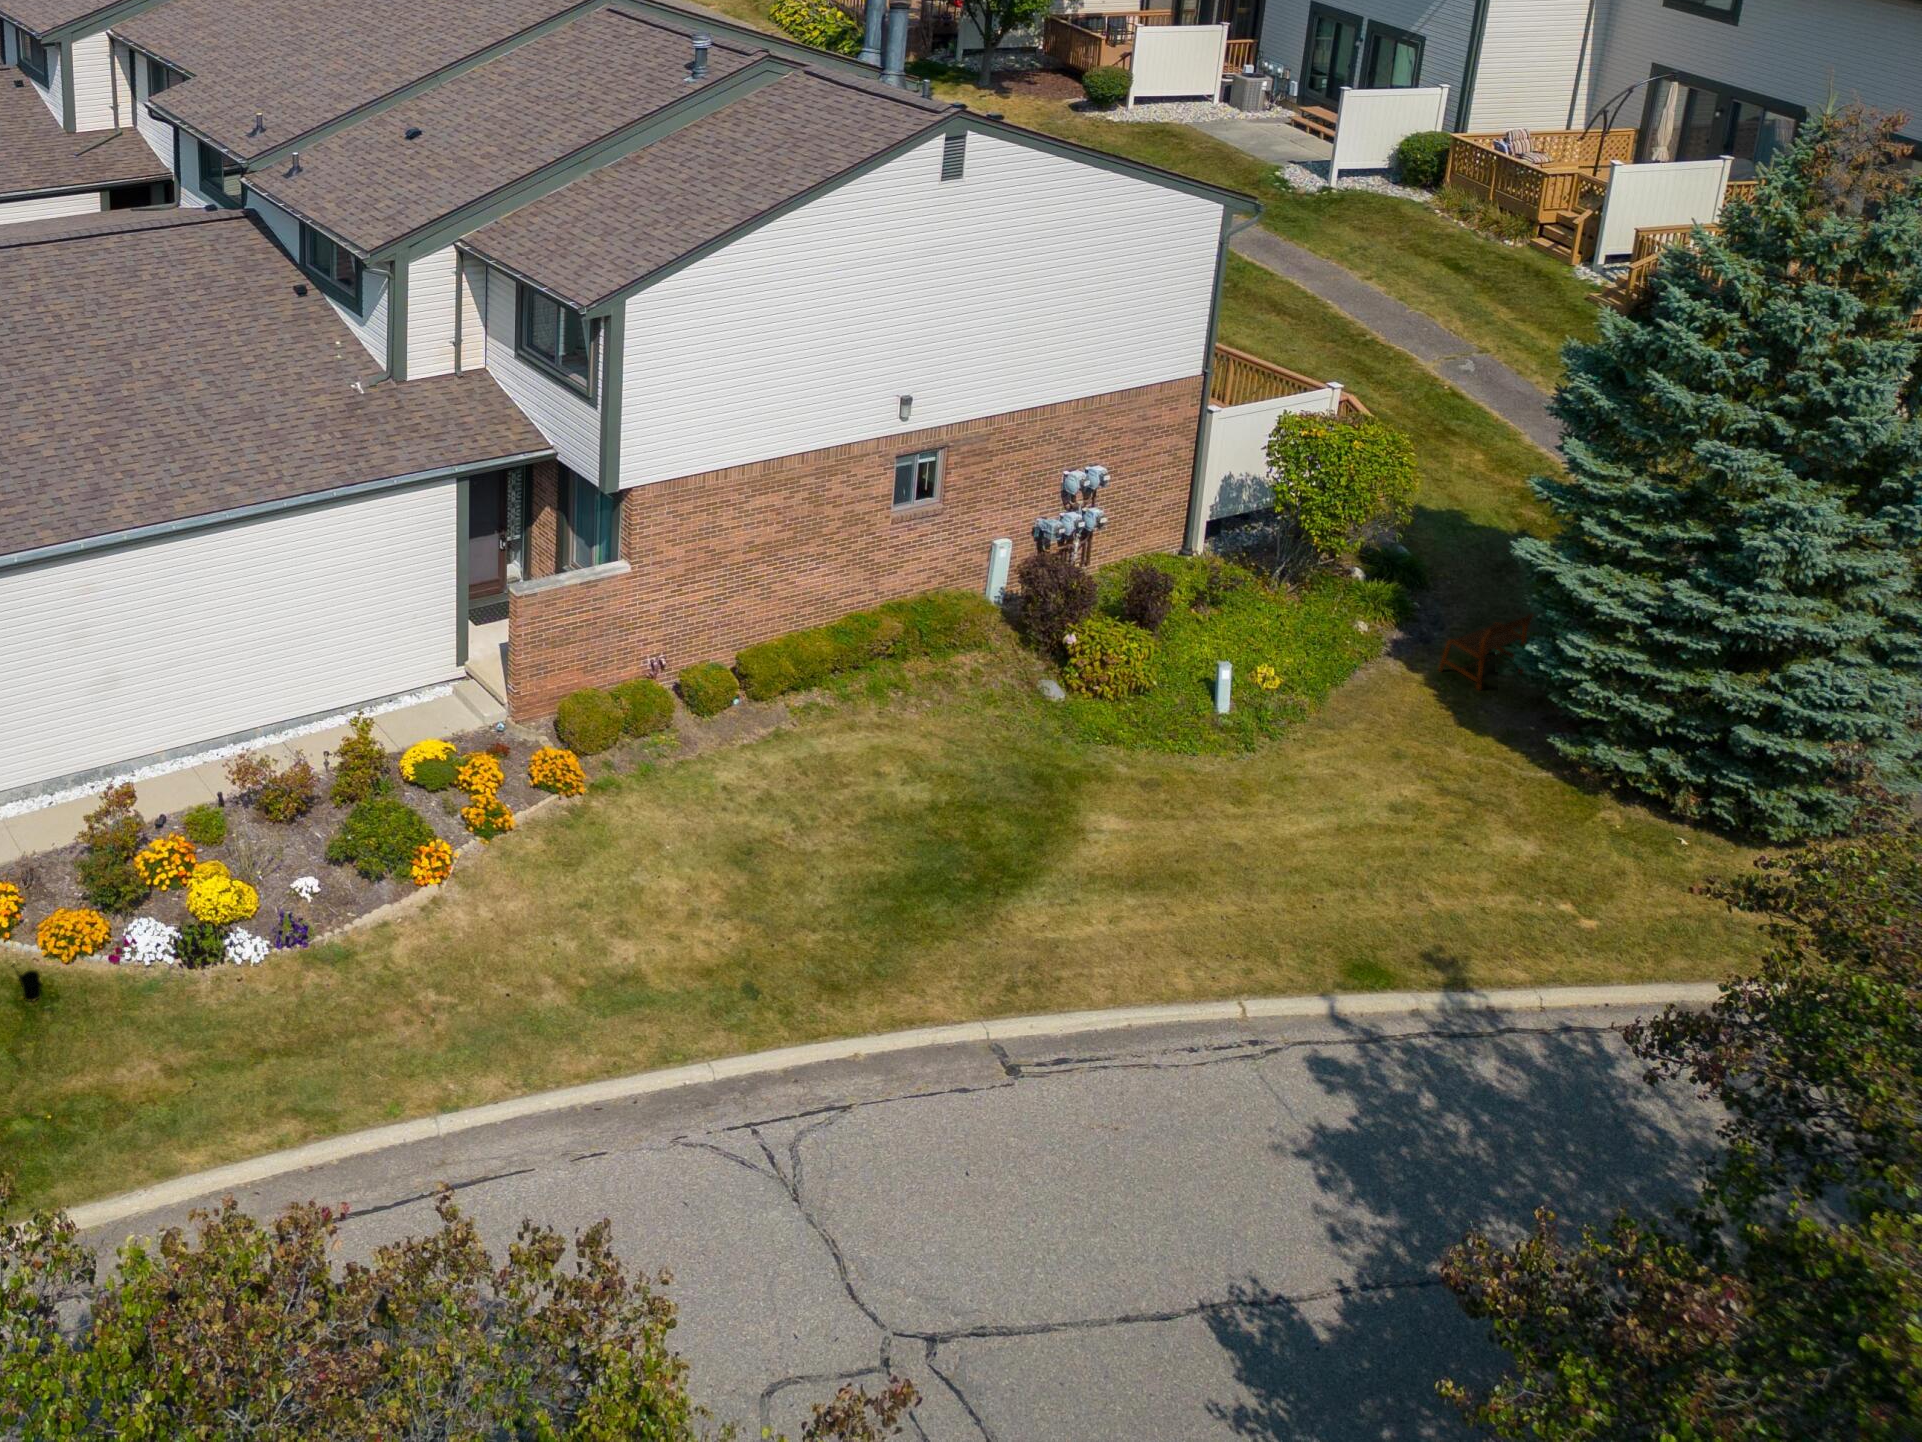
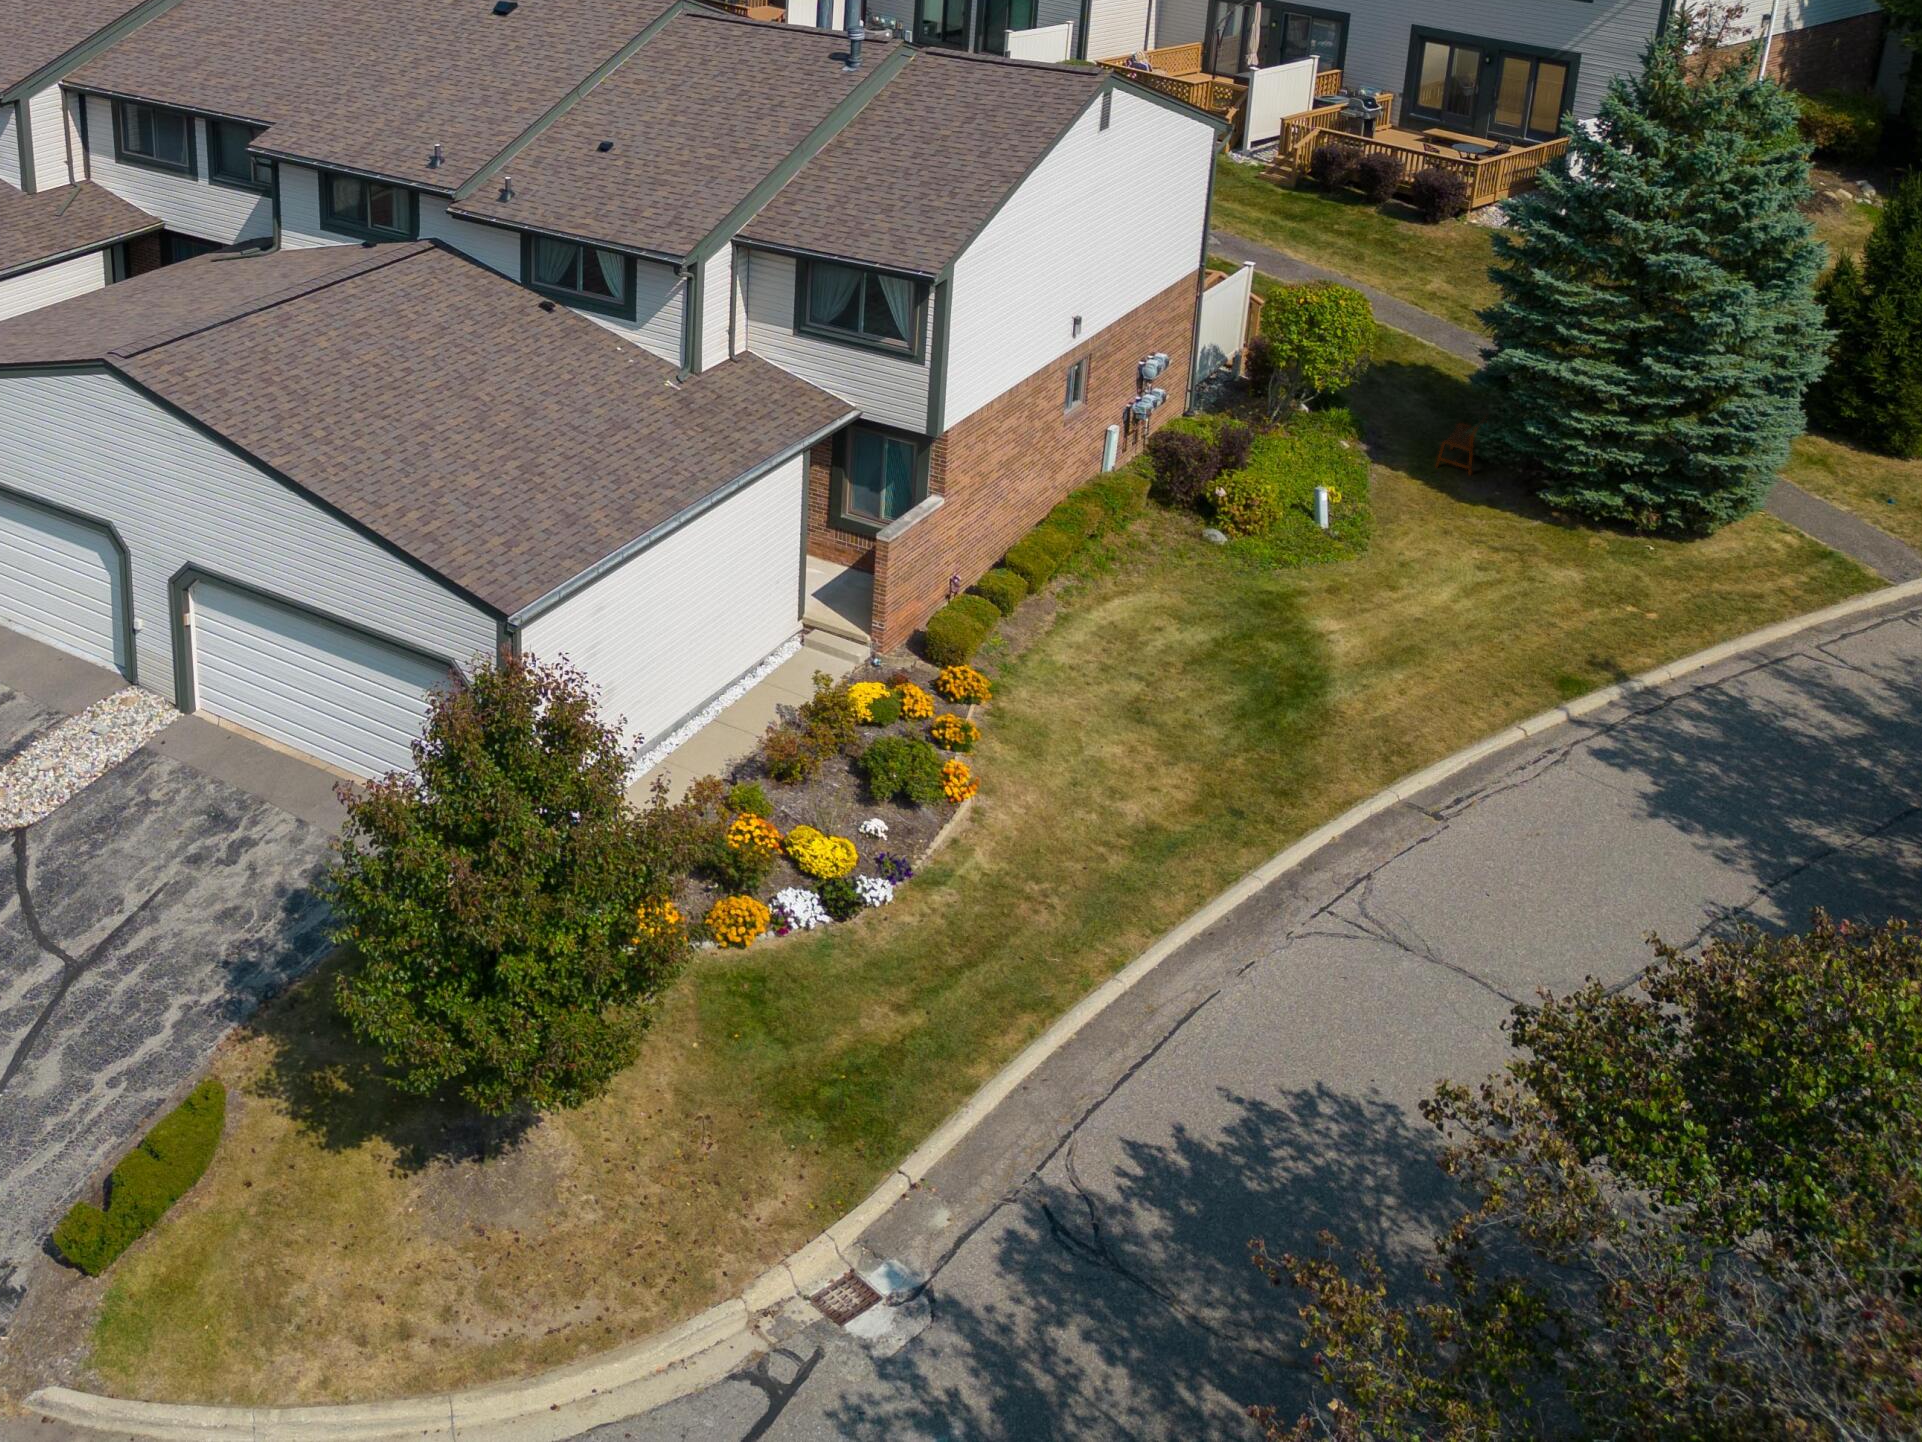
watering can: present [12,965,43,1001] -> none [693,961,734,993]

